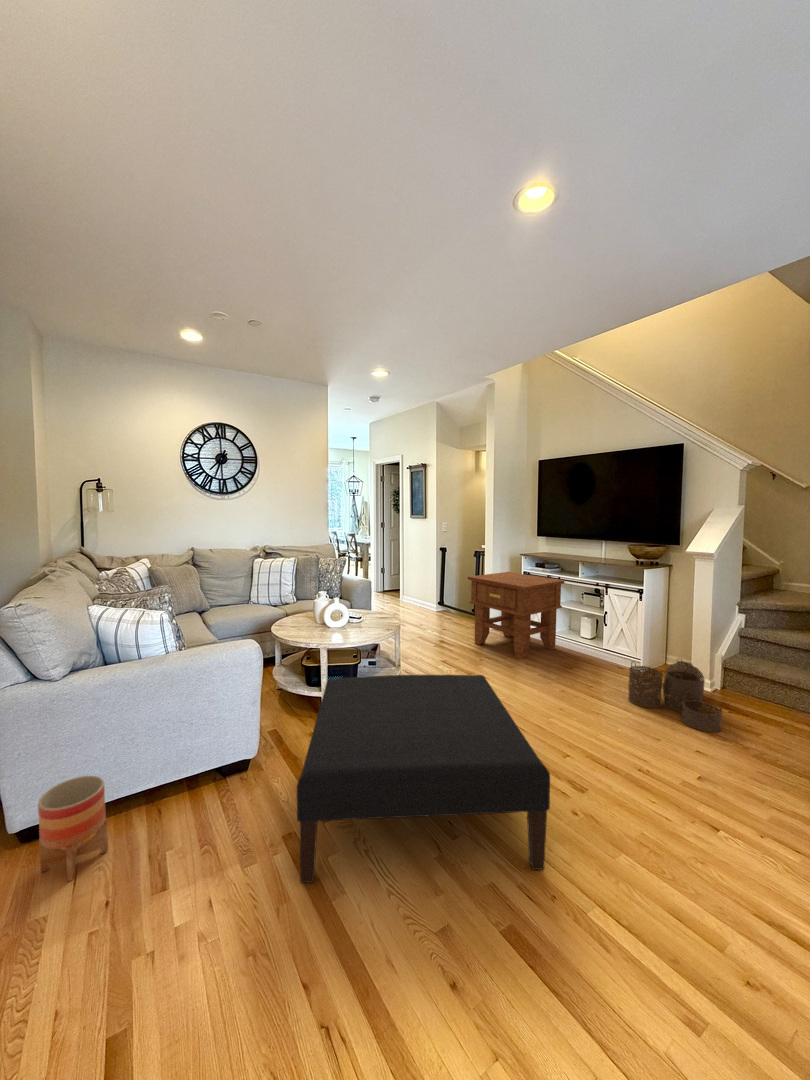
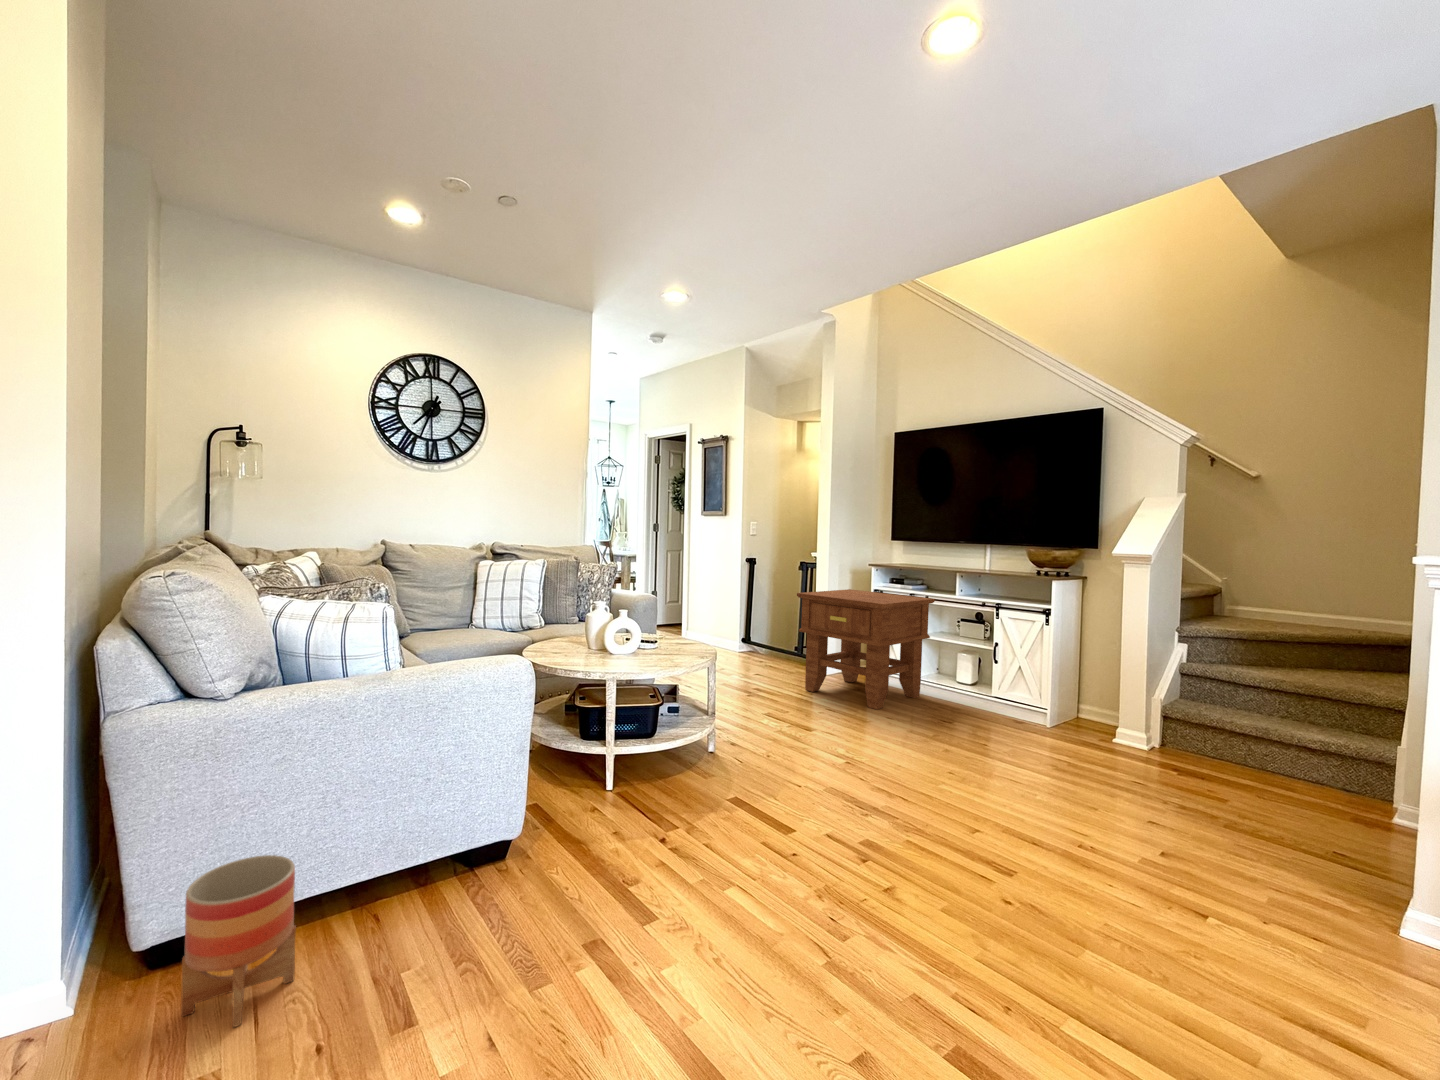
woven basket: present [629,661,722,732] -> none [1038,700,1172,795]
ottoman: present [297,675,550,883] -> none [623,712,997,1009]

